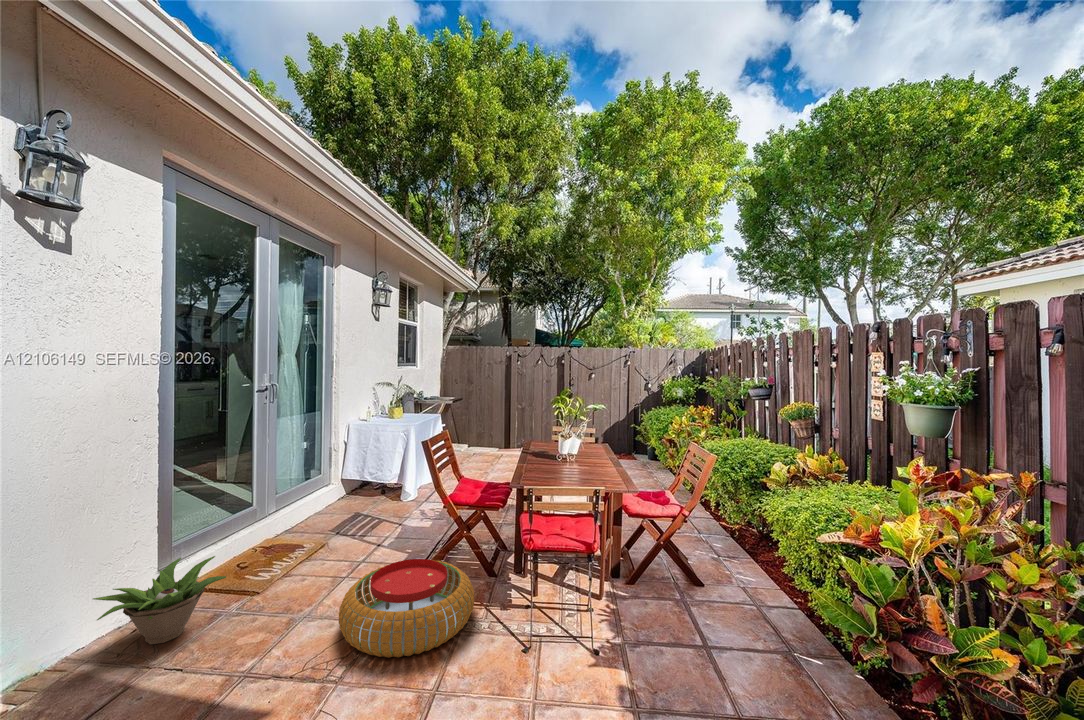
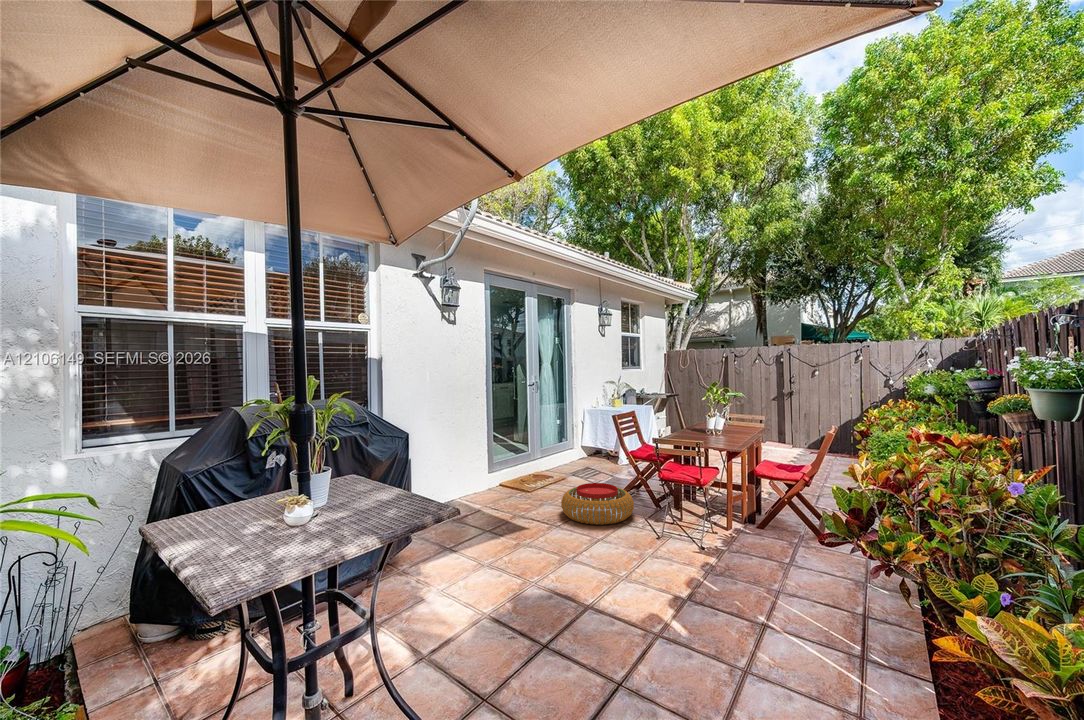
decorative plant: present [93,556,226,645] -> none [467,467,514,501]

